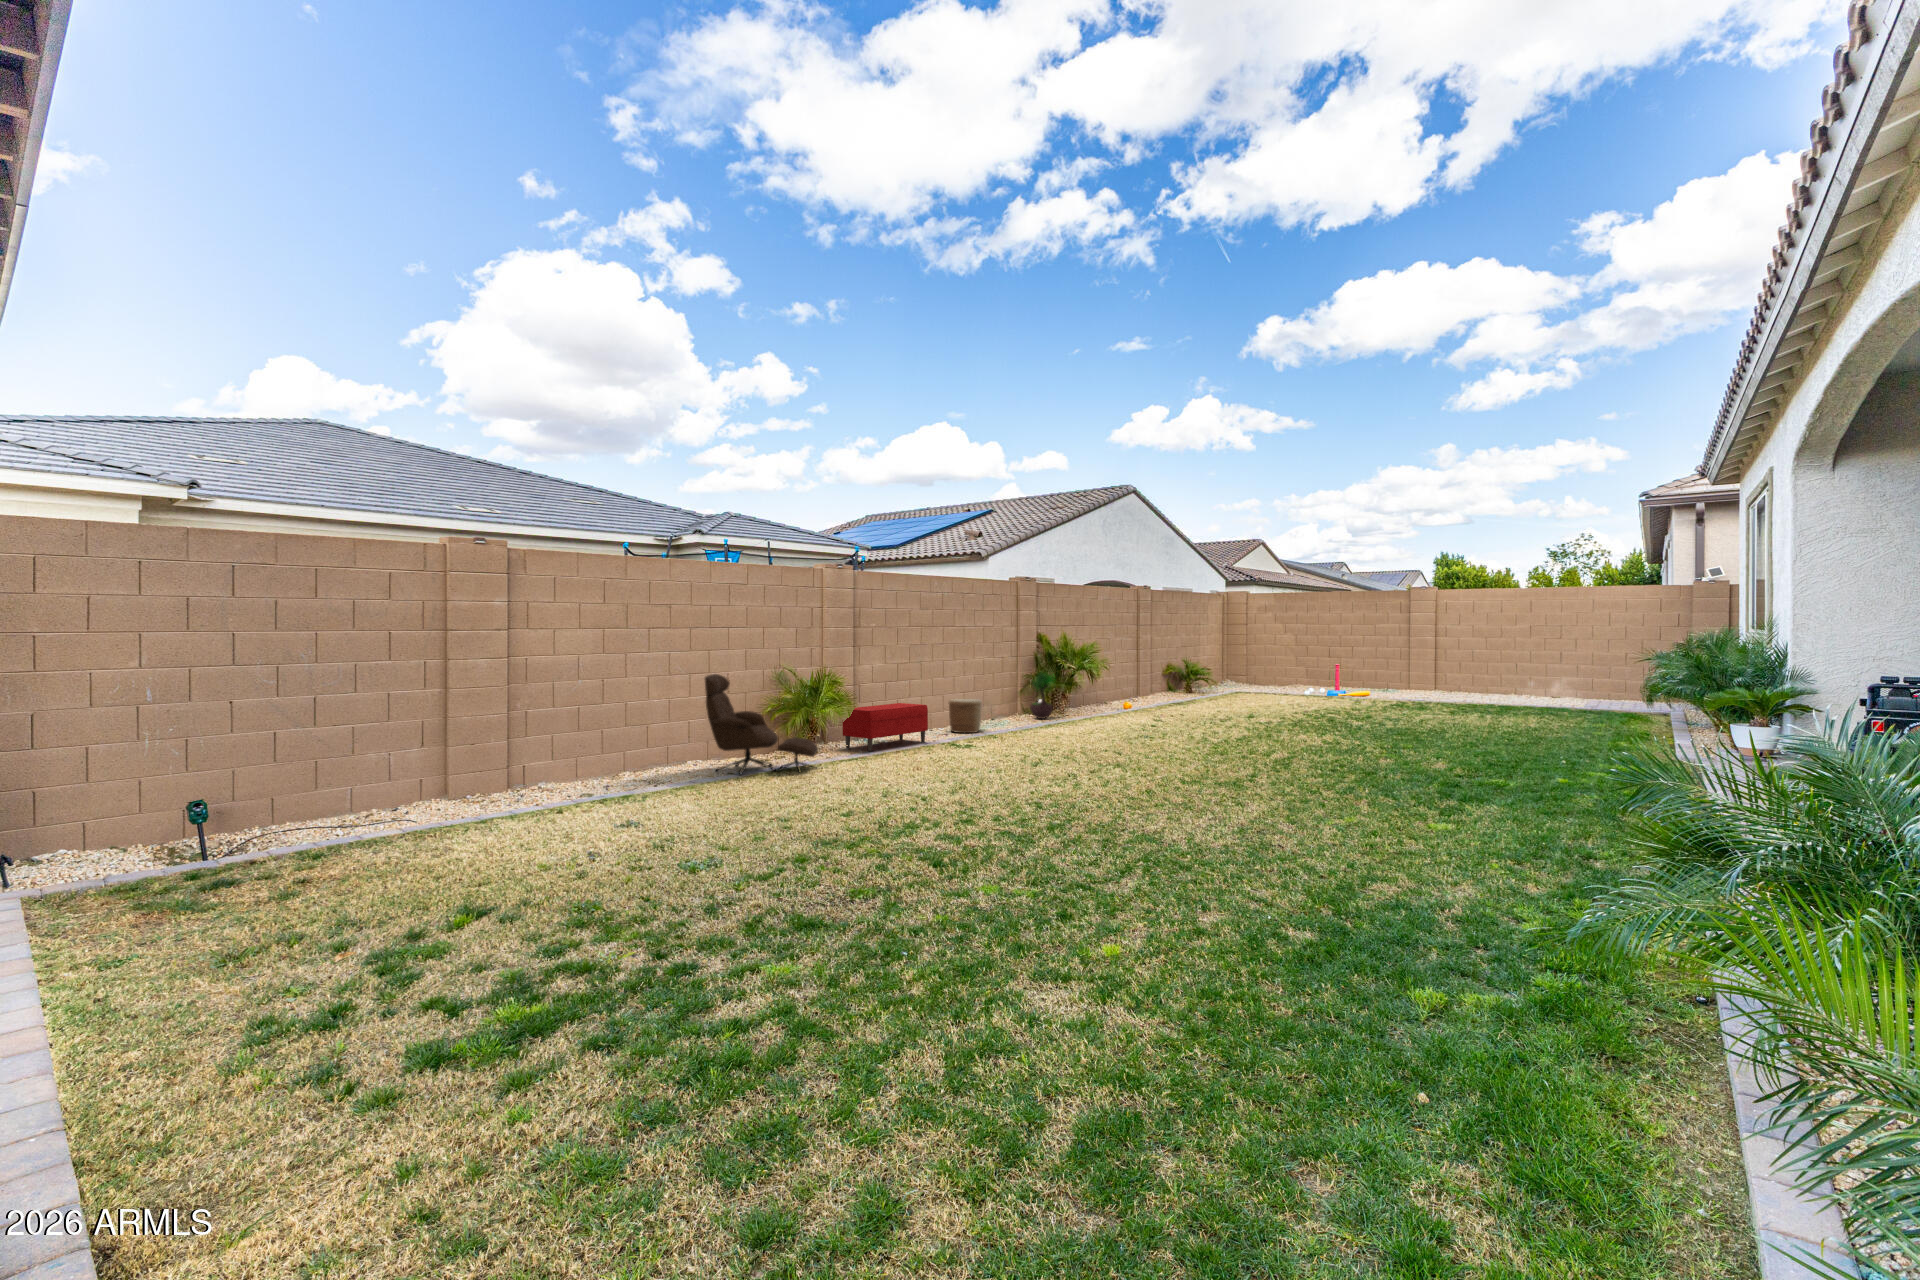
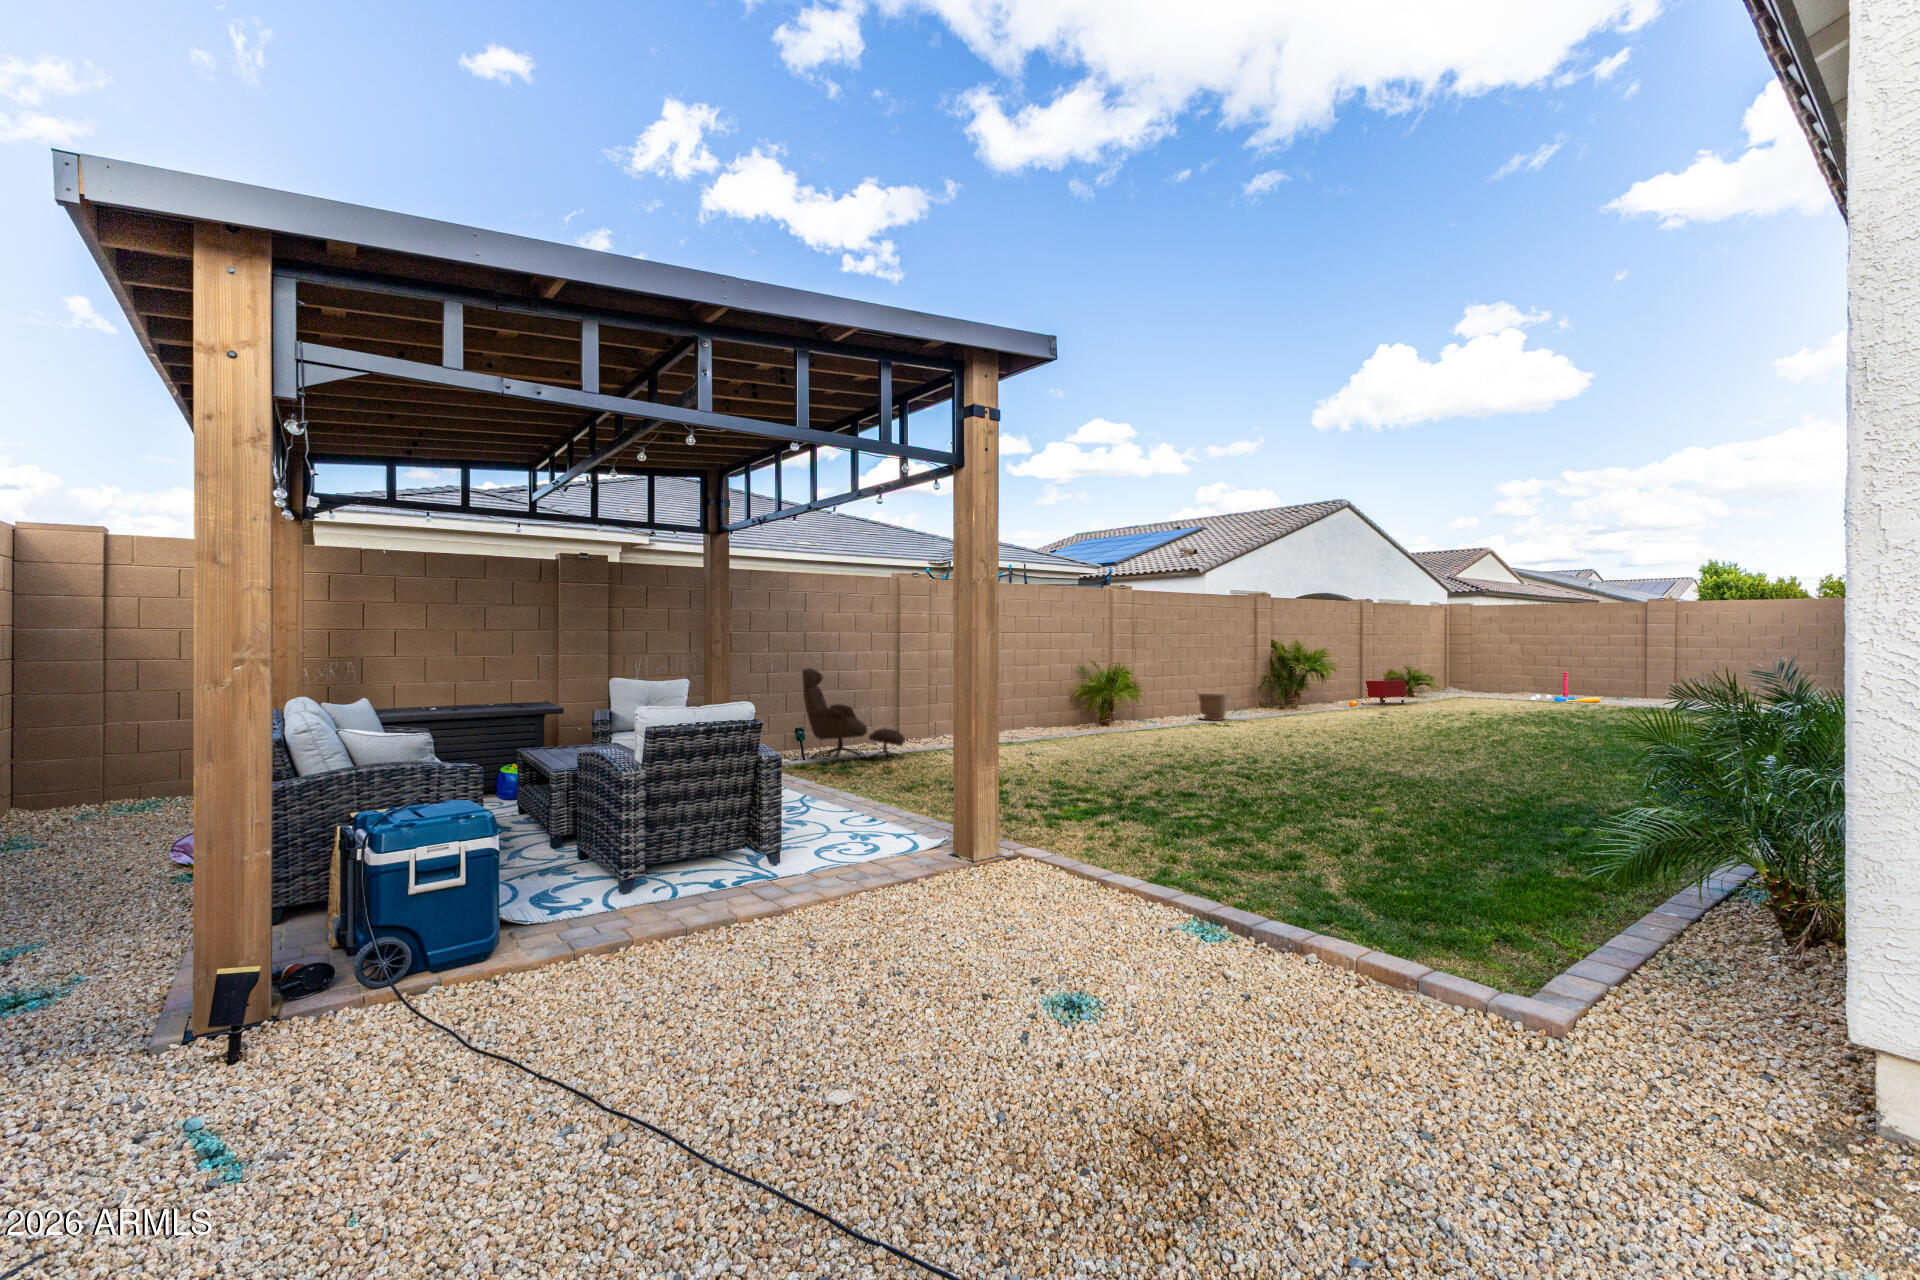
potted tree: present [1030,672,1054,719] -> none [1261,668,1288,714]
lounge chair: present [705,674,818,775] -> present [802,668,905,761]
bench: present [842,703,928,751] -> present [1361,680,1406,705]

